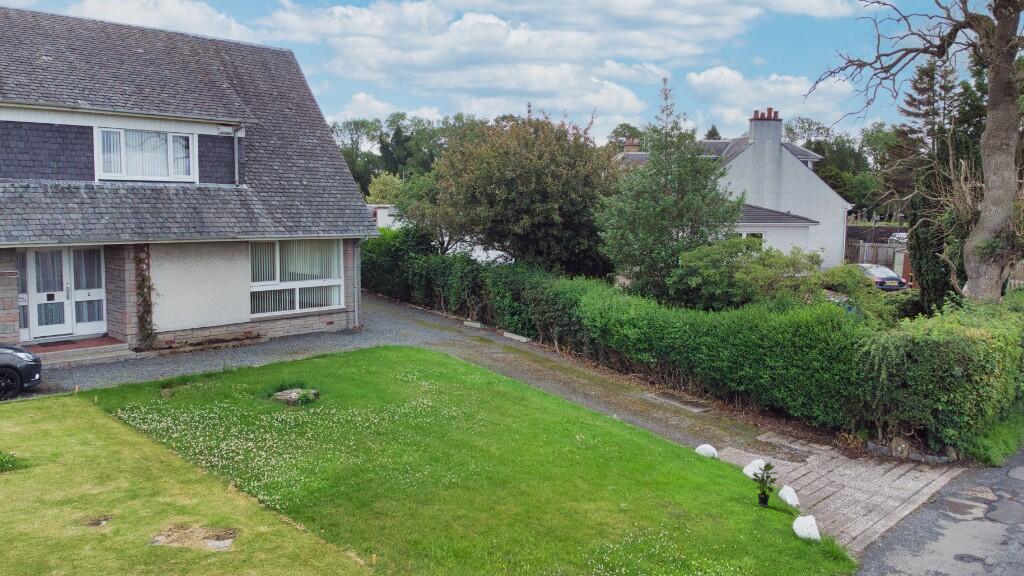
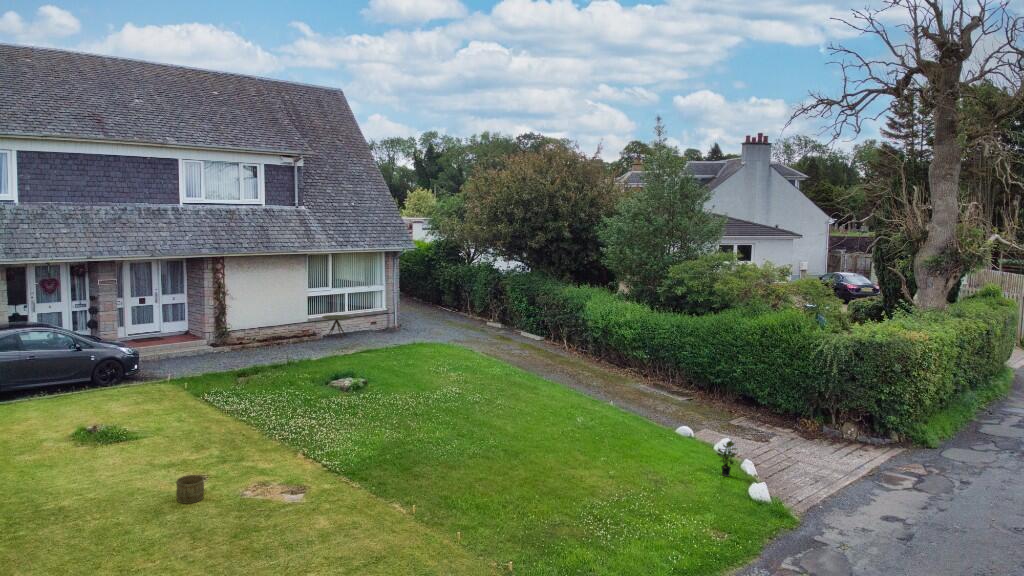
round table: none [269,313,304,340] -> present [322,315,351,336]
wooden bucket: none [58,519,99,558] -> present [176,475,204,504]

